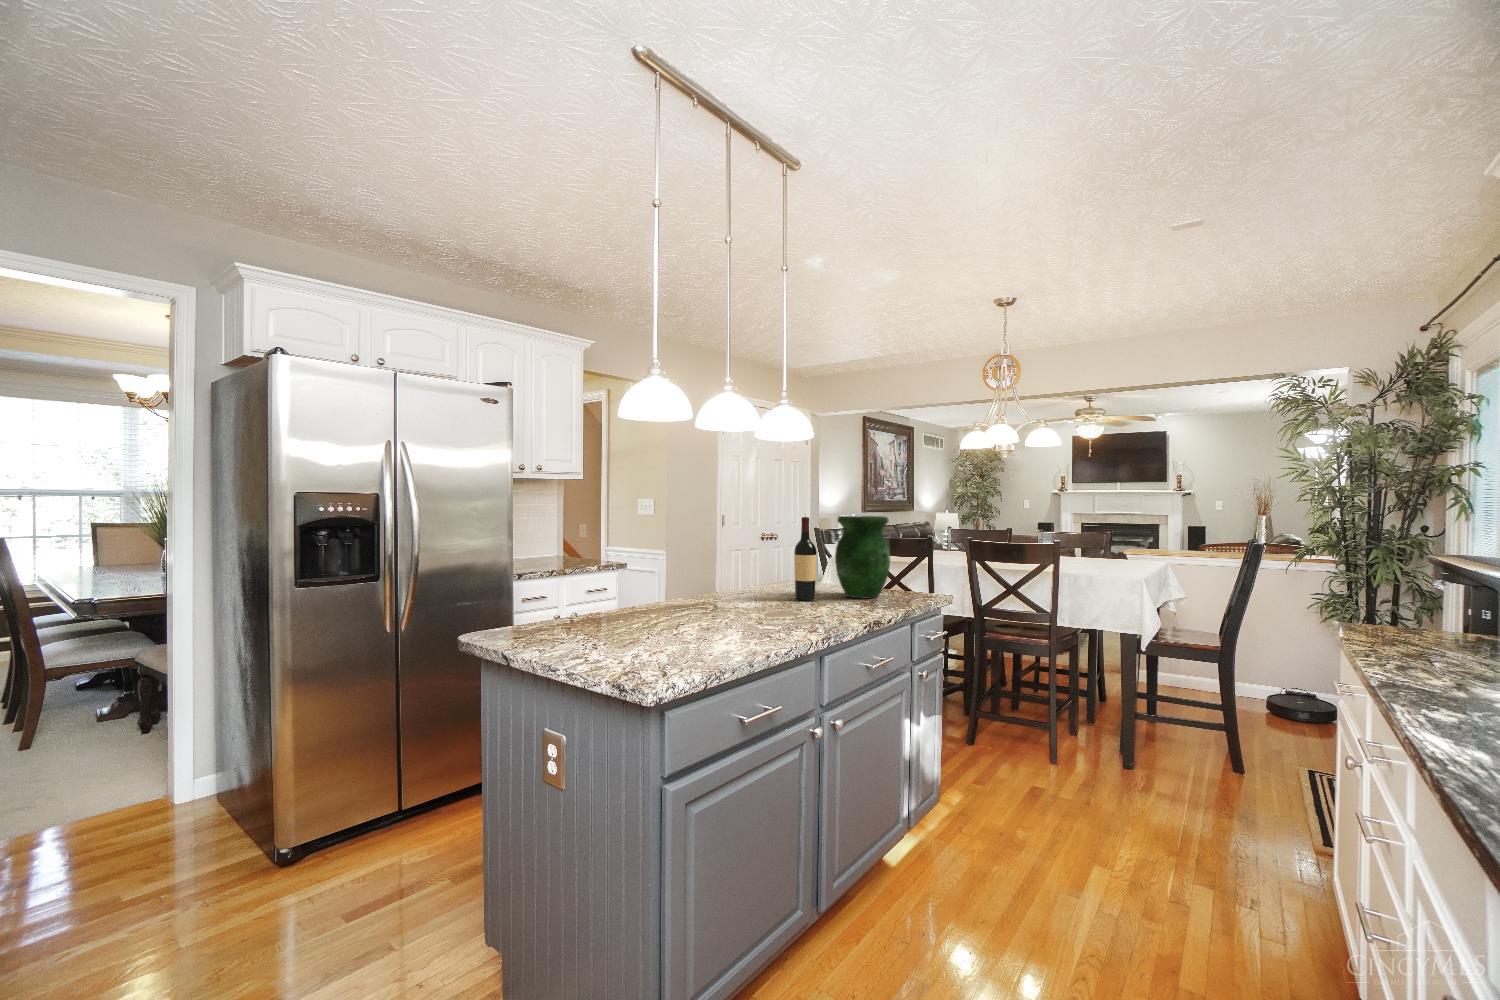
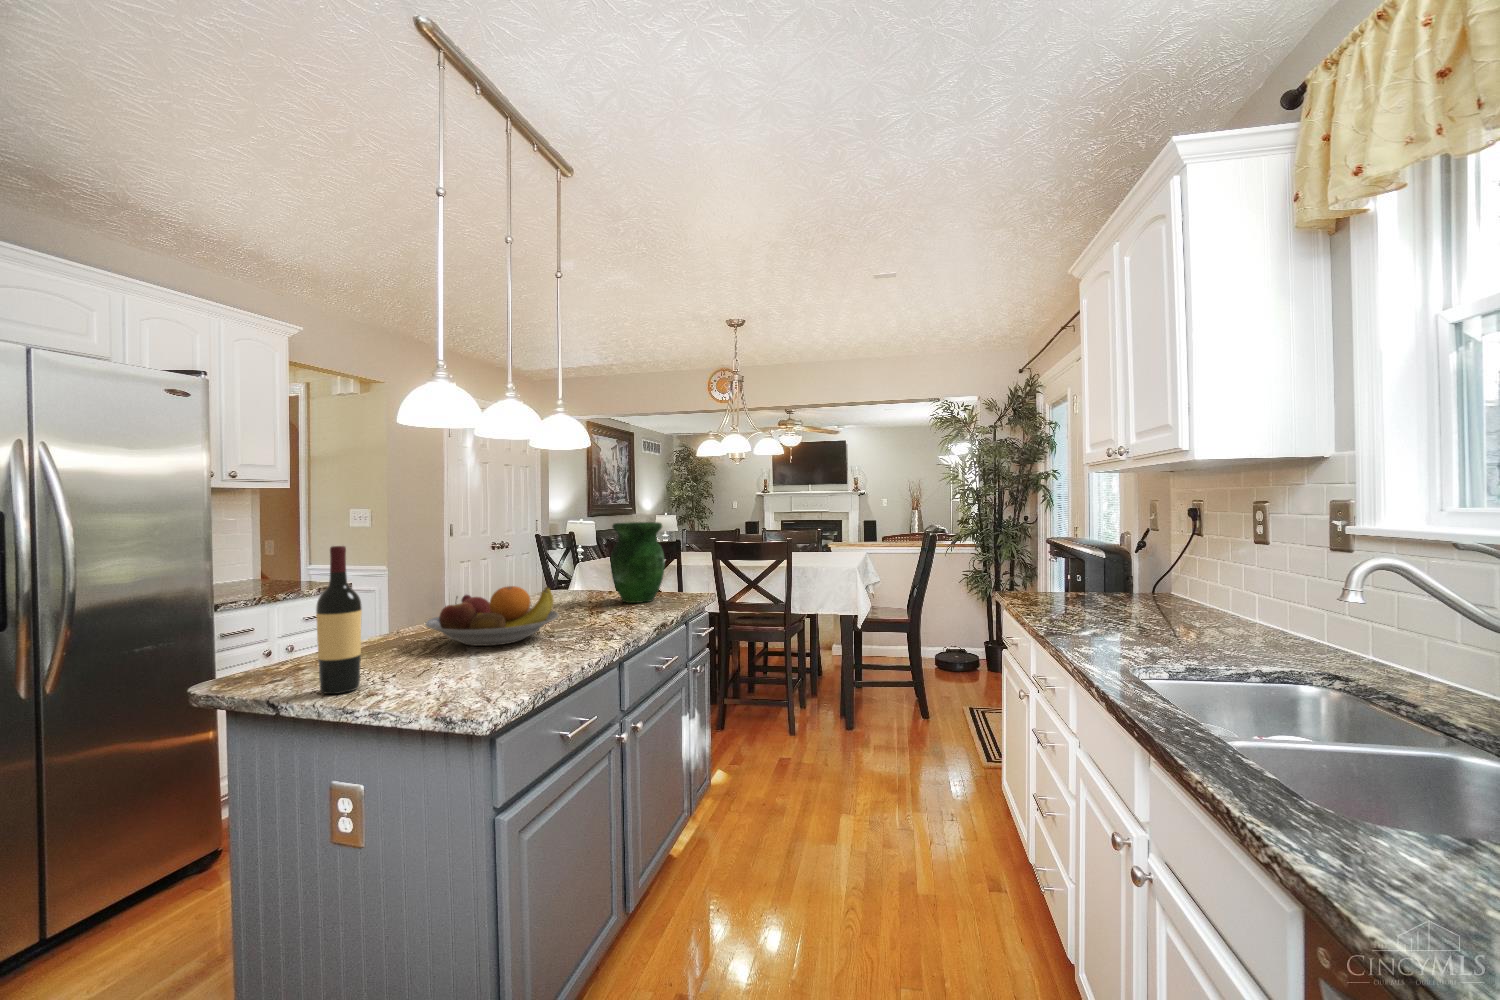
wine bottle: present [794,517,817,601] -> present [316,546,362,694]
fruit bowl: none [648,571,765,626] -> present [425,586,559,646]

